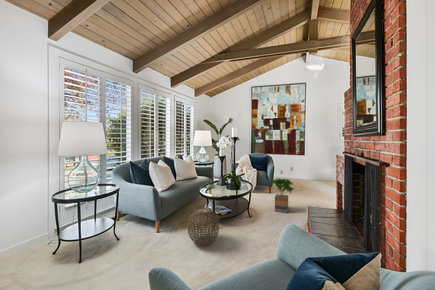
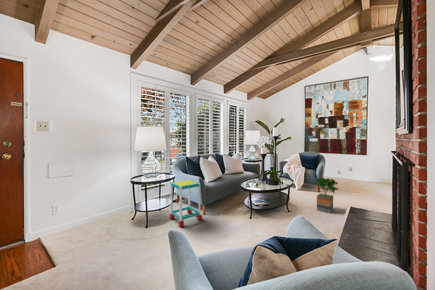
side table: none [110,191,157,255] -> present [169,180,202,227]
woven basket: present [188,207,219,246] -> none [225,197,252,230]

